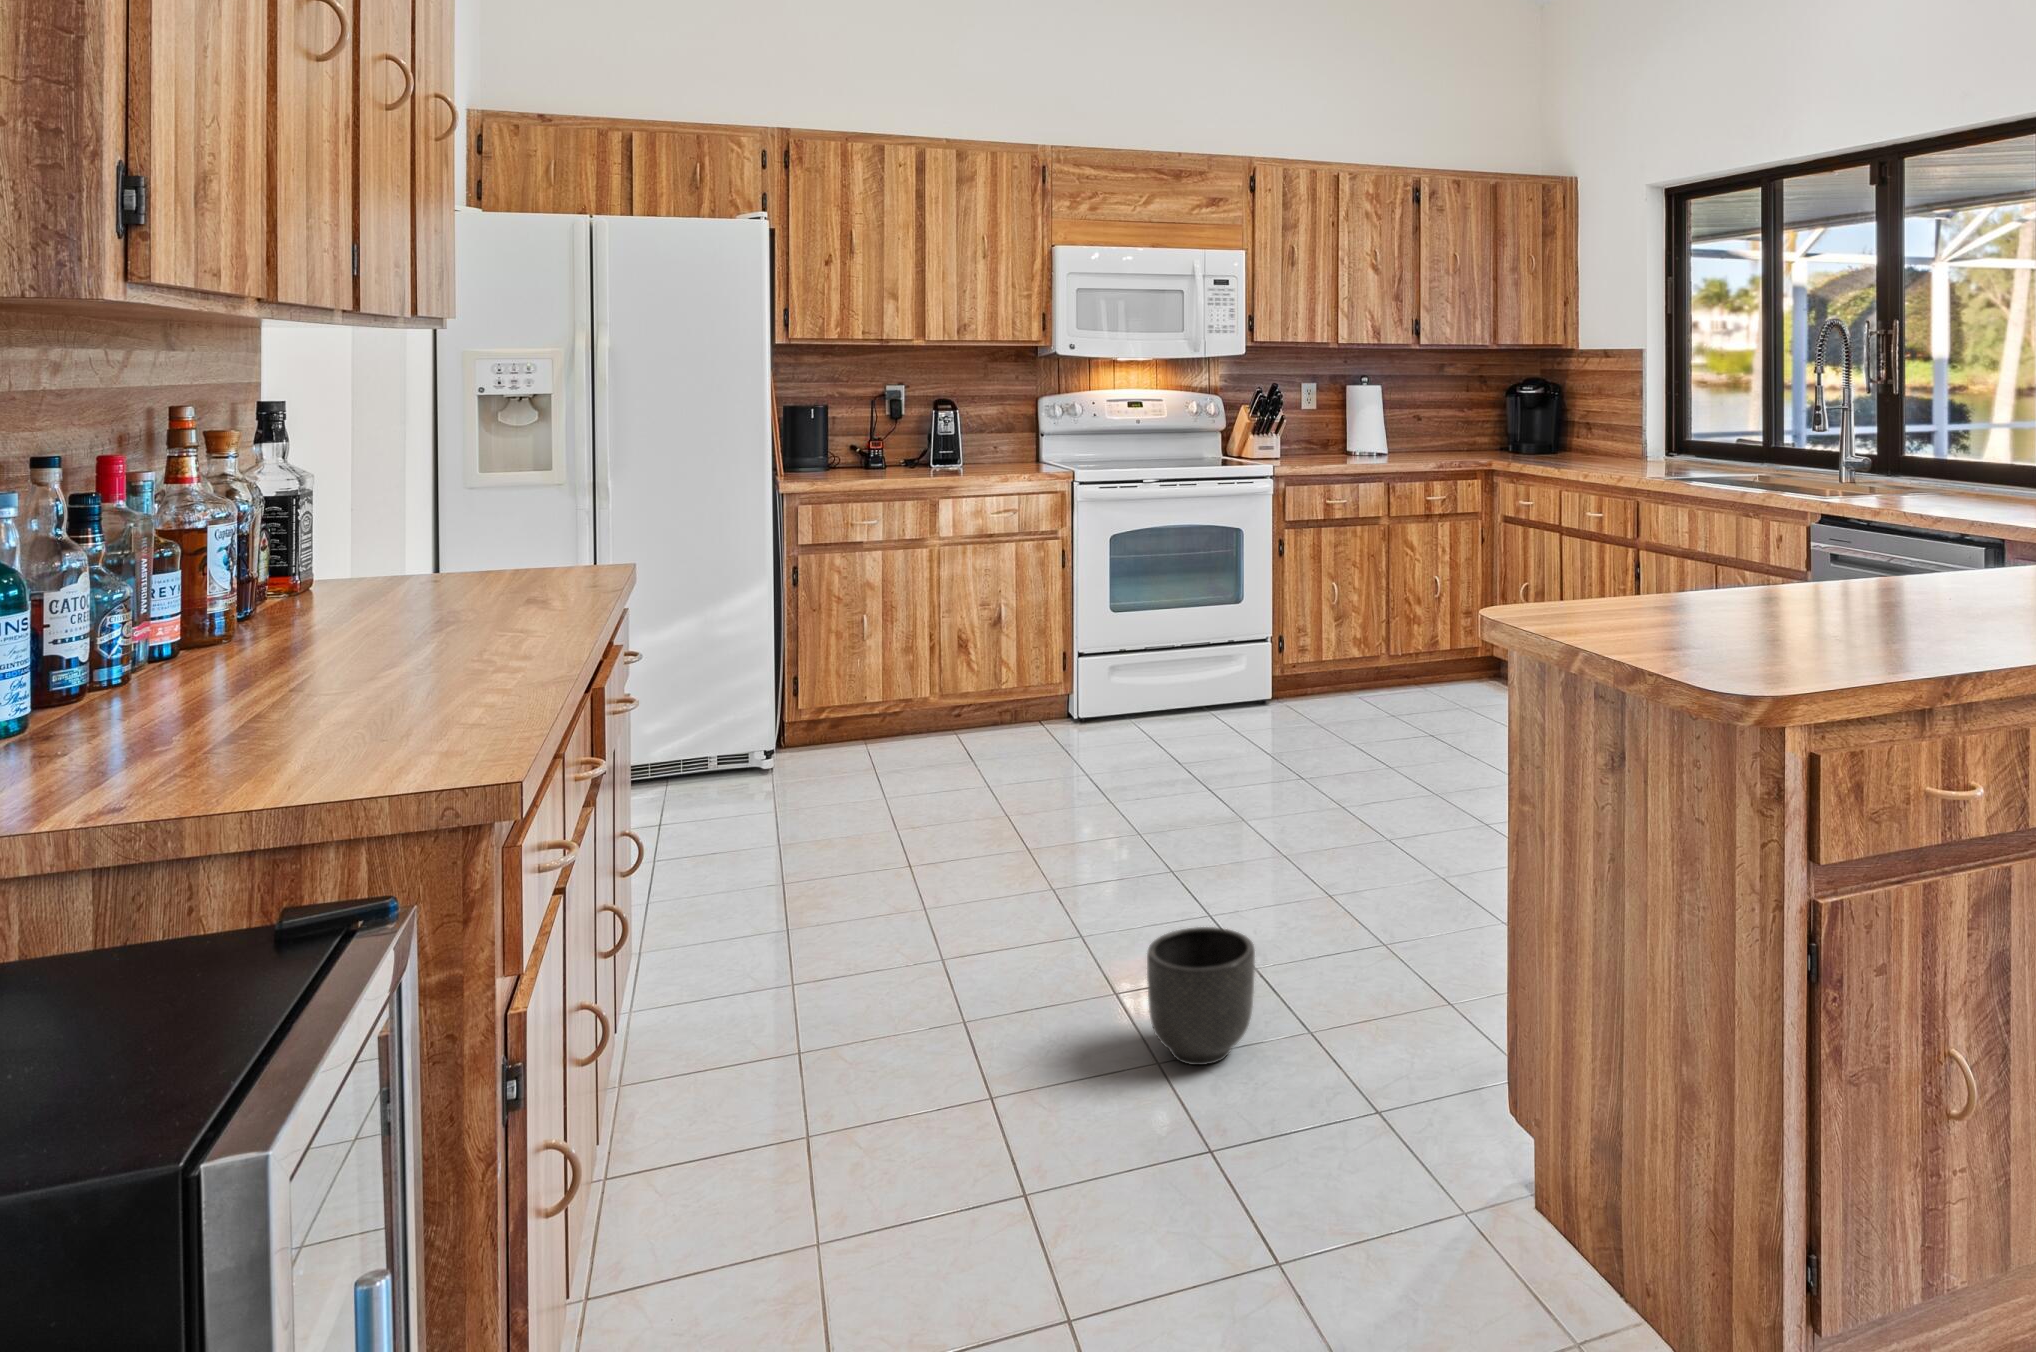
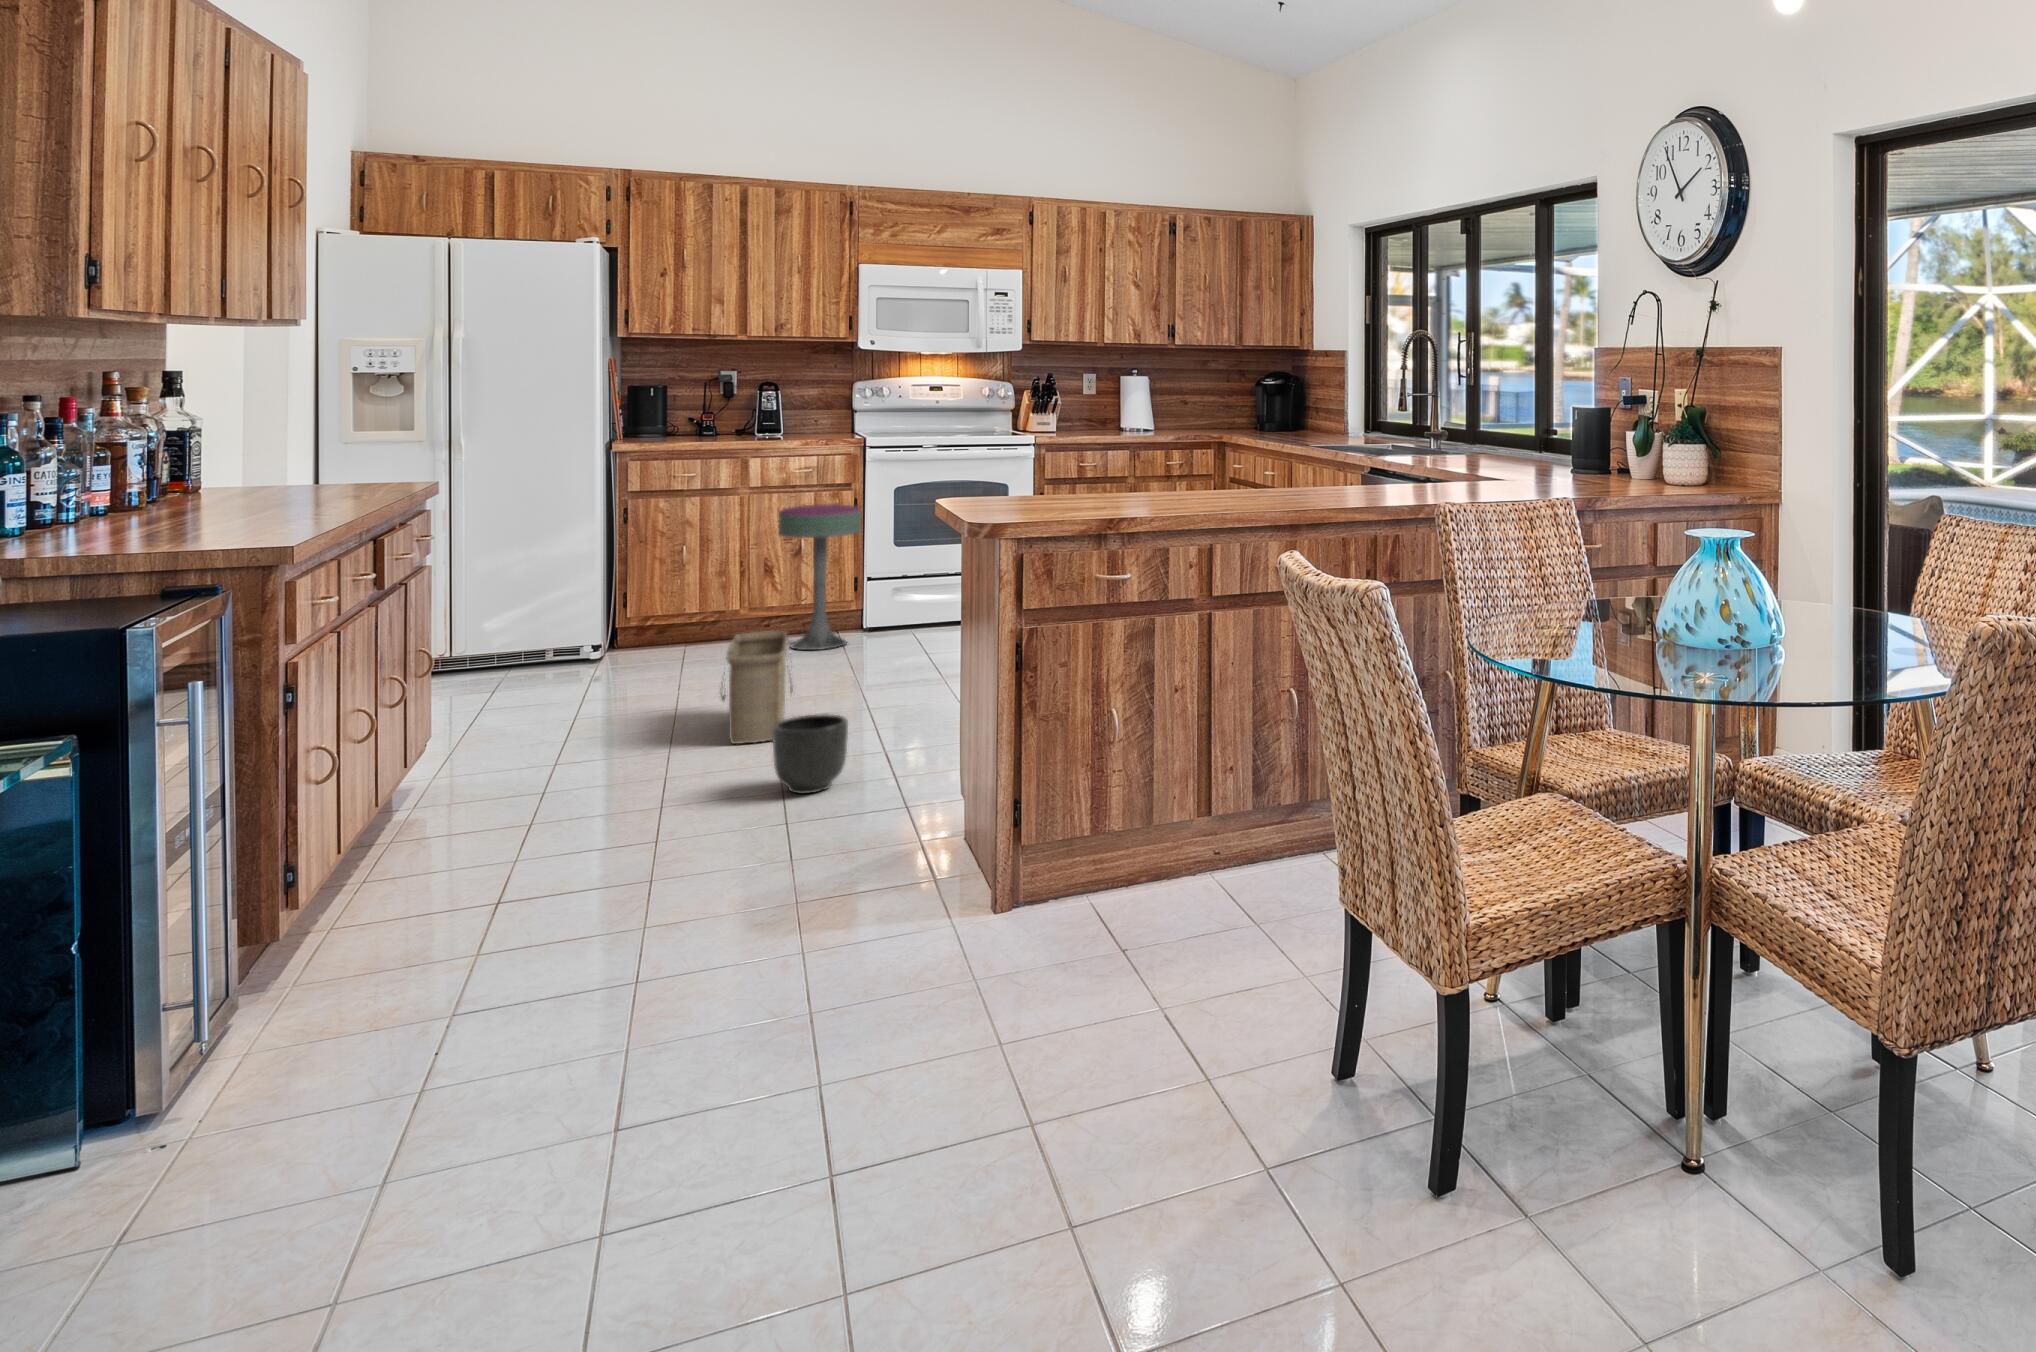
bar stool: none [982,558,1083,753] -> present [778,504,862,650]
basket: none [997,757,1094,941] -> present [721,631,792,744]

